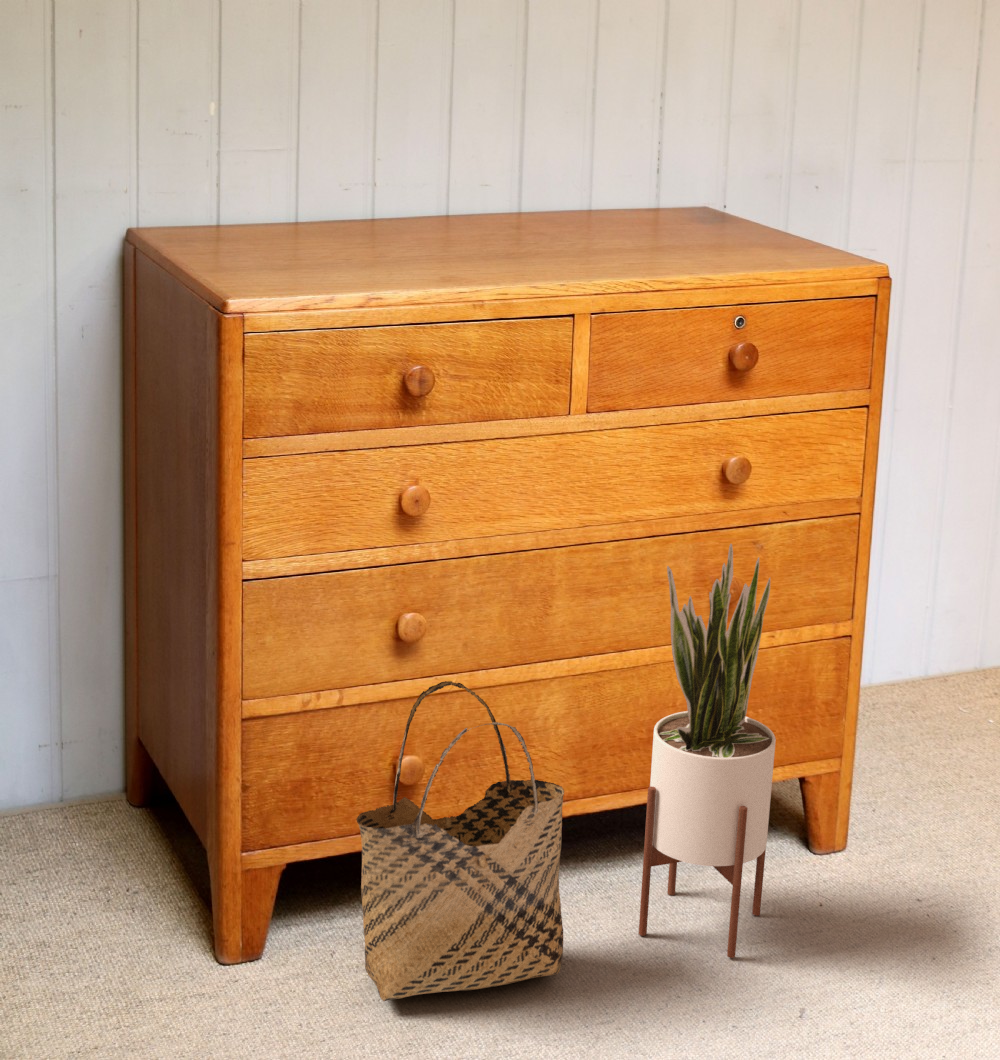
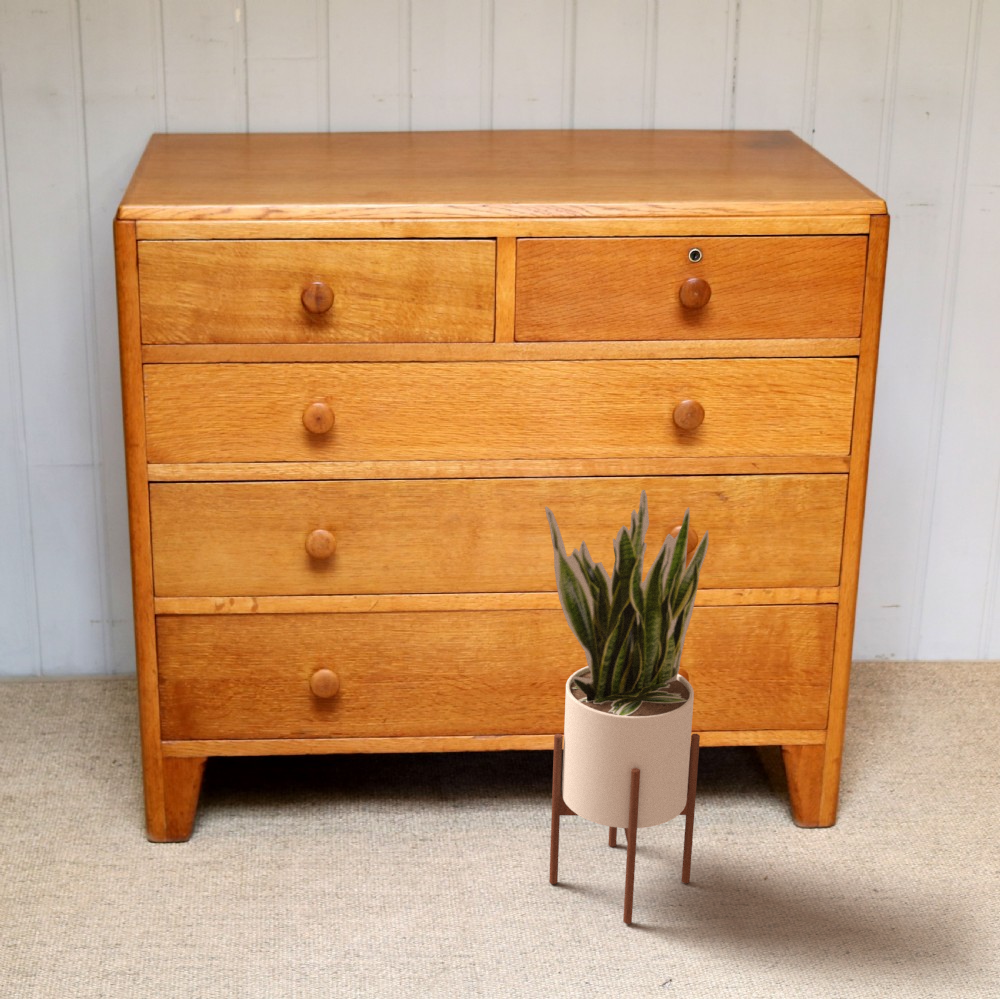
woven basket: present [356,681,564,1001] -> none [229,601,456,909]

